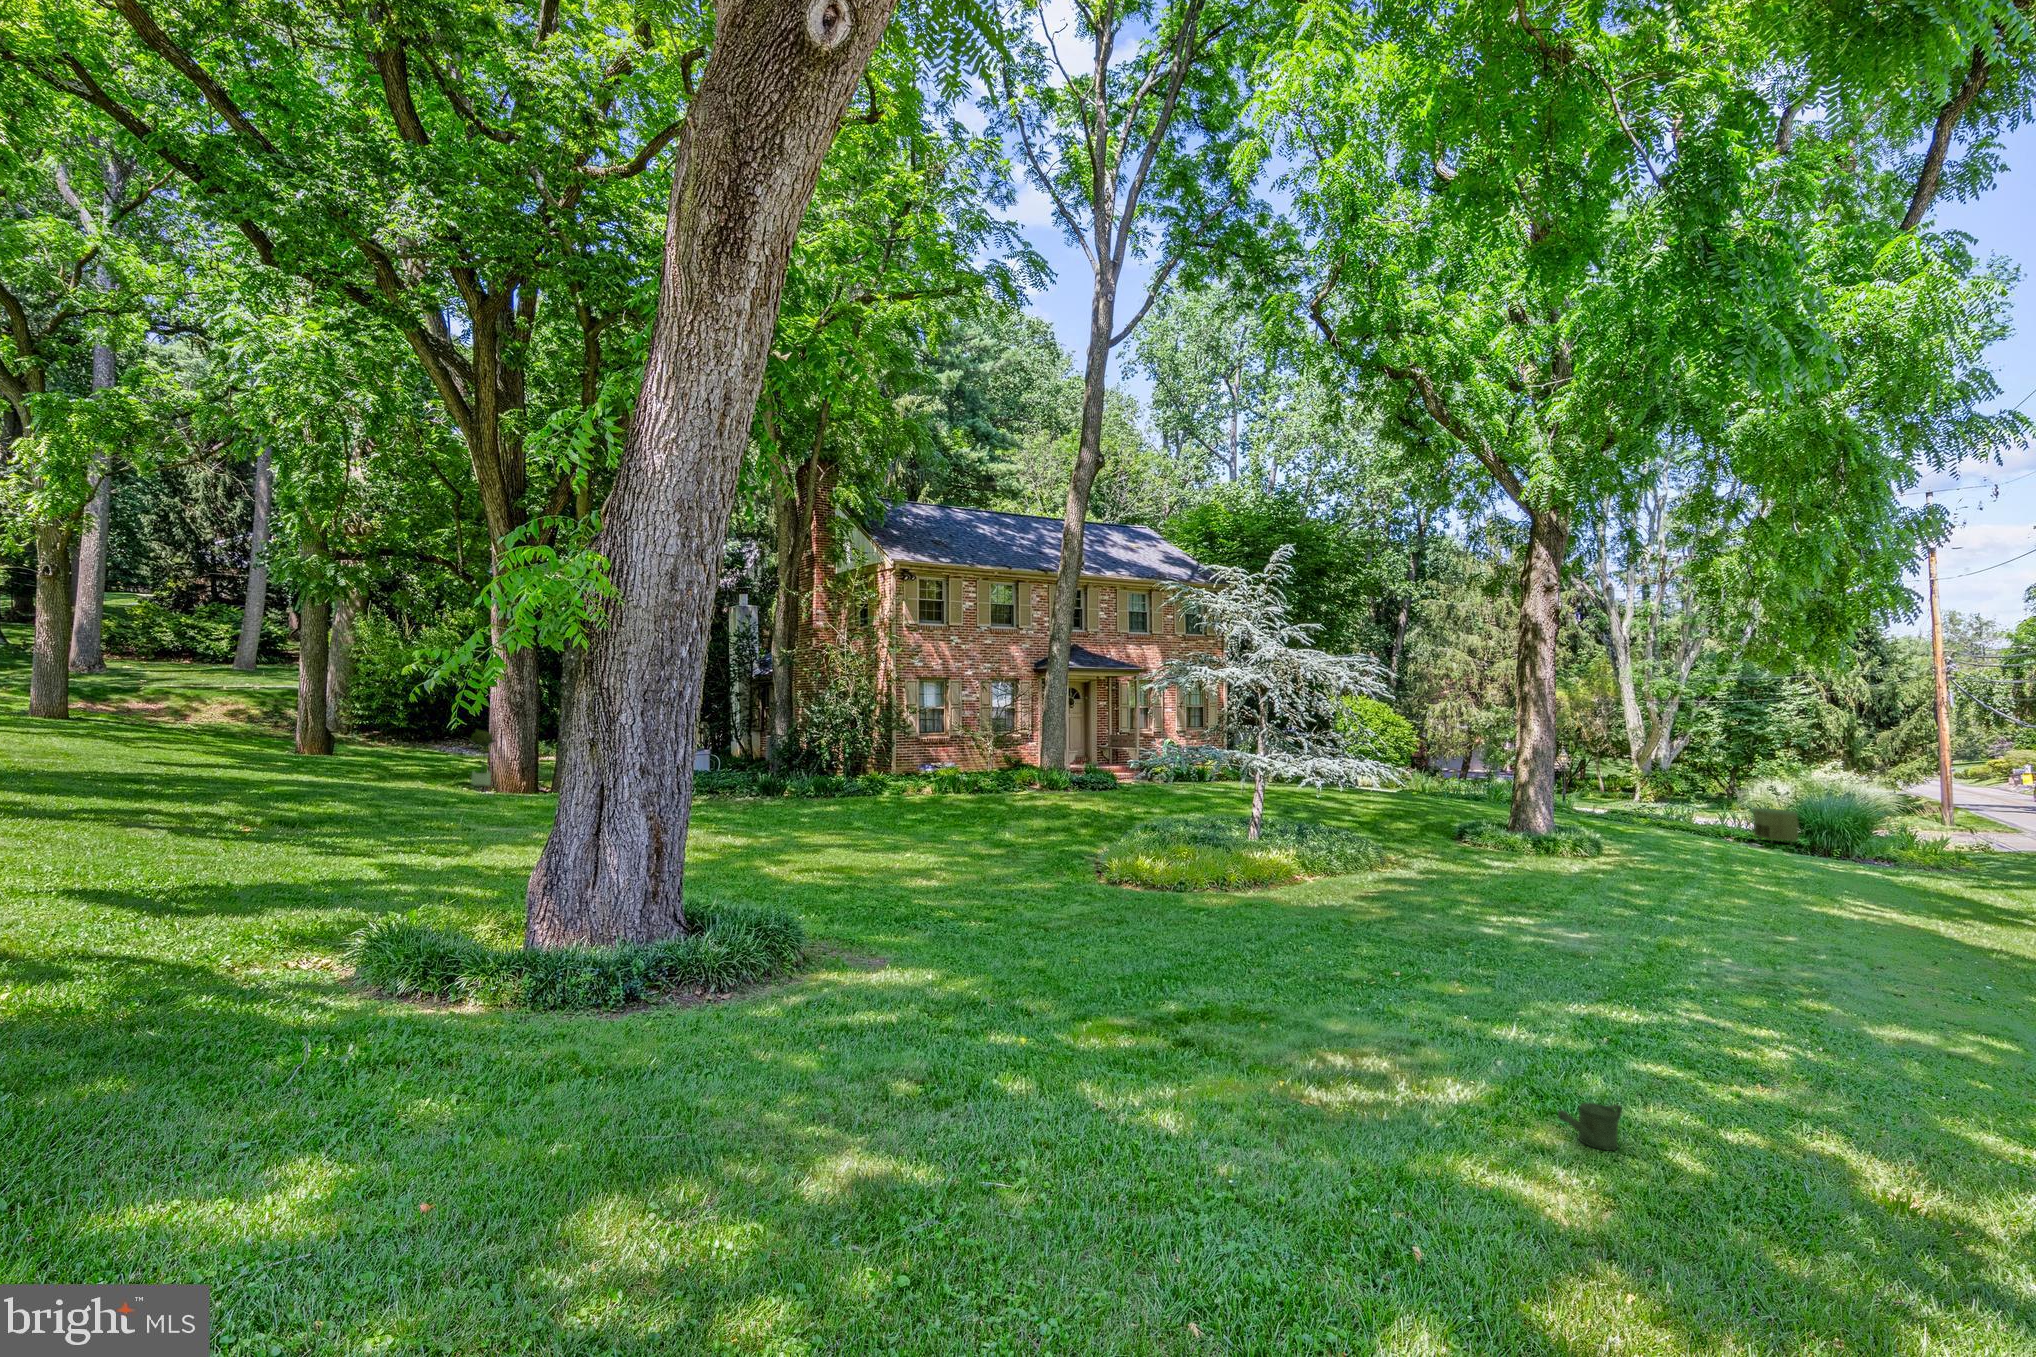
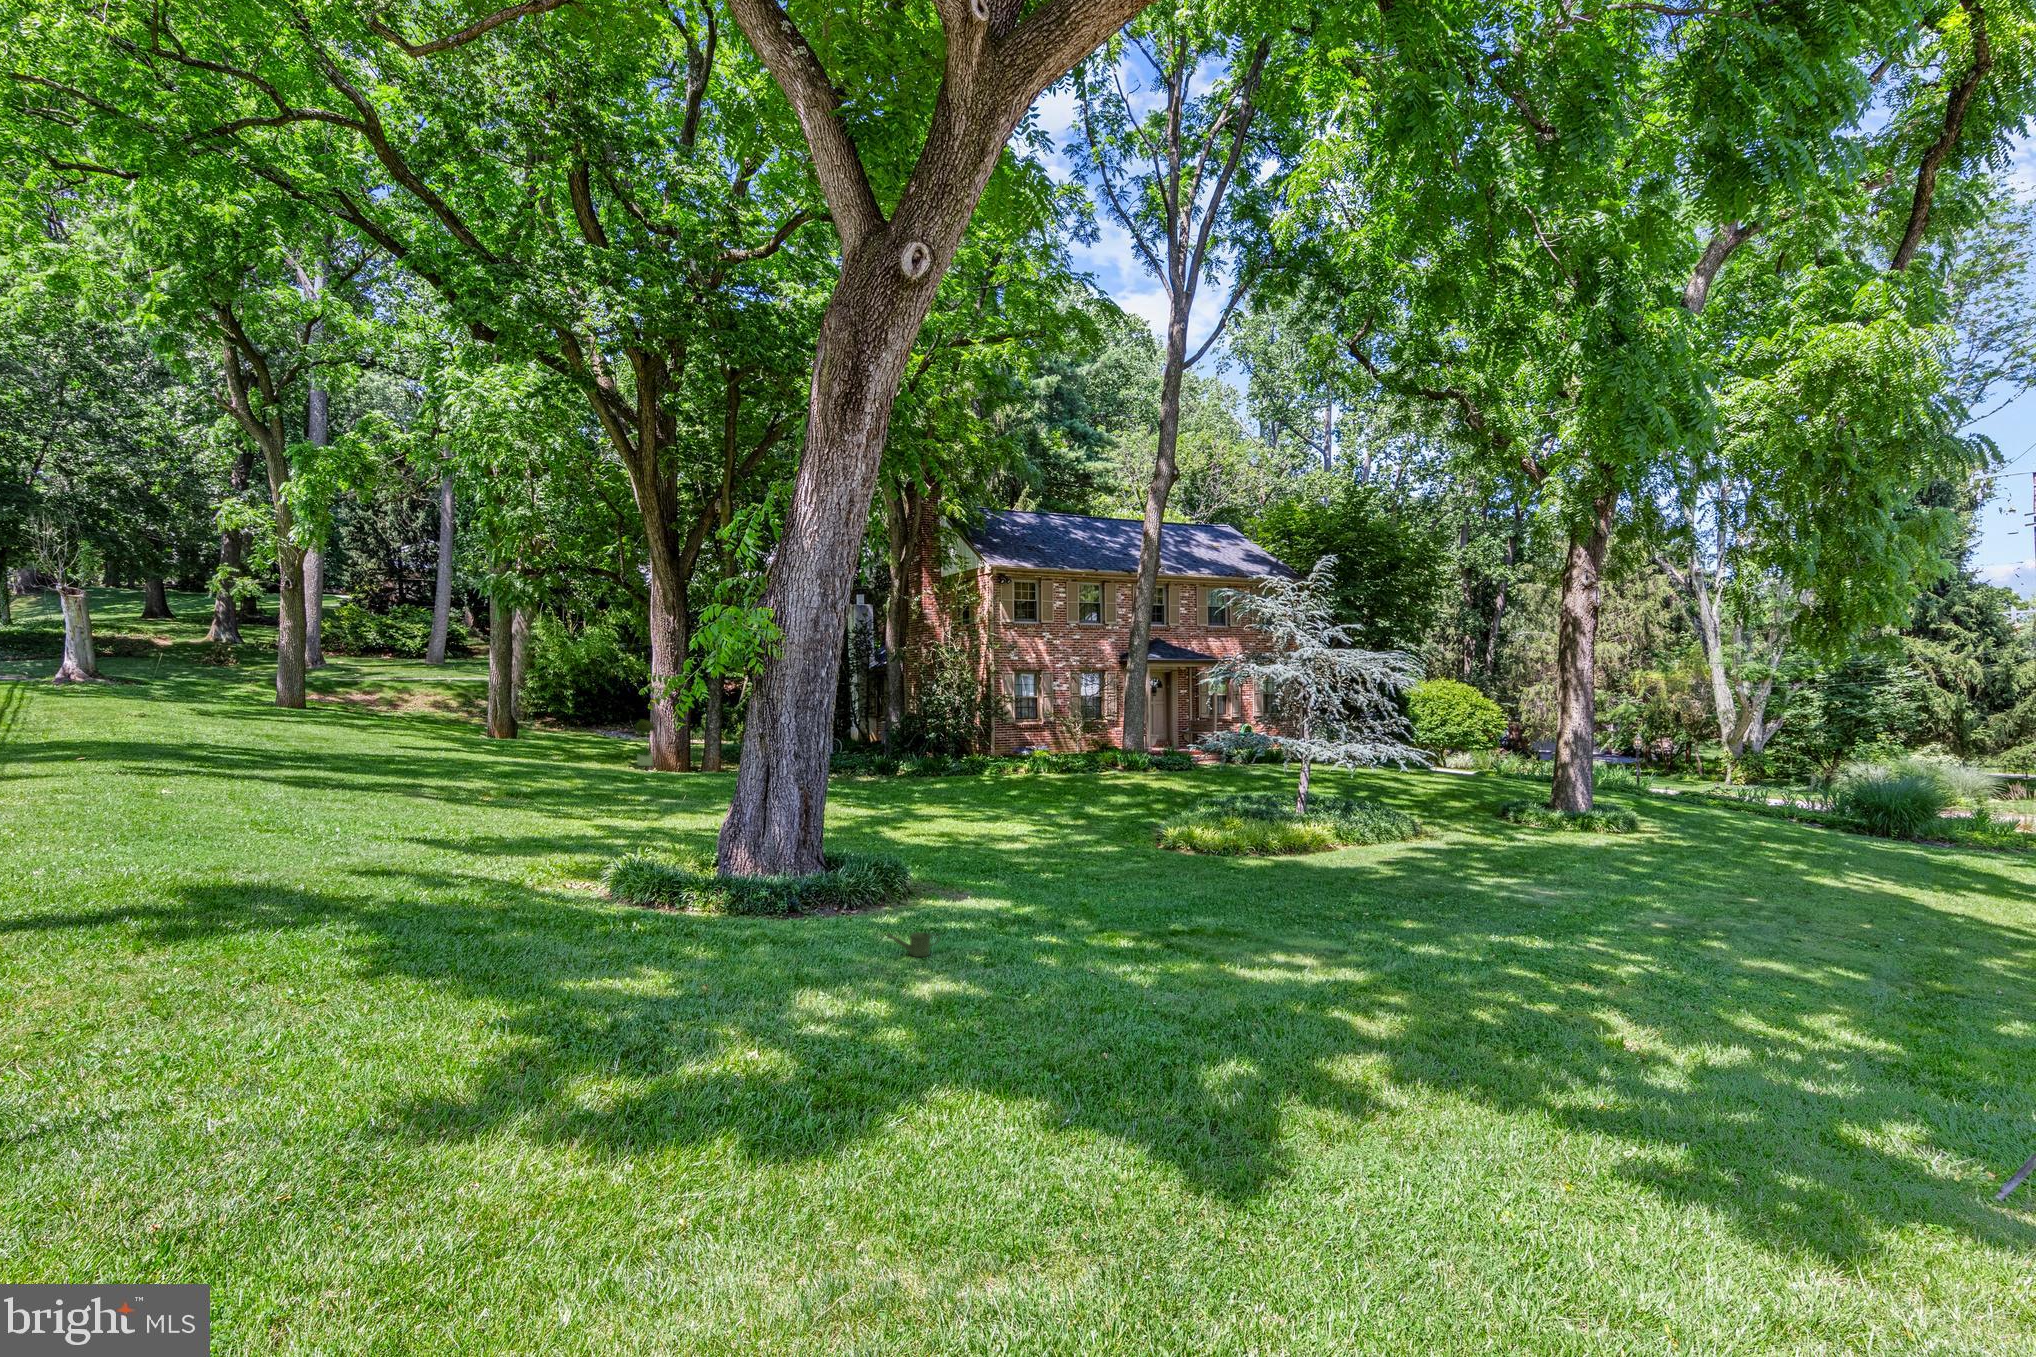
storage bench: present [1752,807,1799,843] -> none [1824,794,1868,831]
watering can: present [1558,1103,1622,1150] -> present [887,932,940,957]

